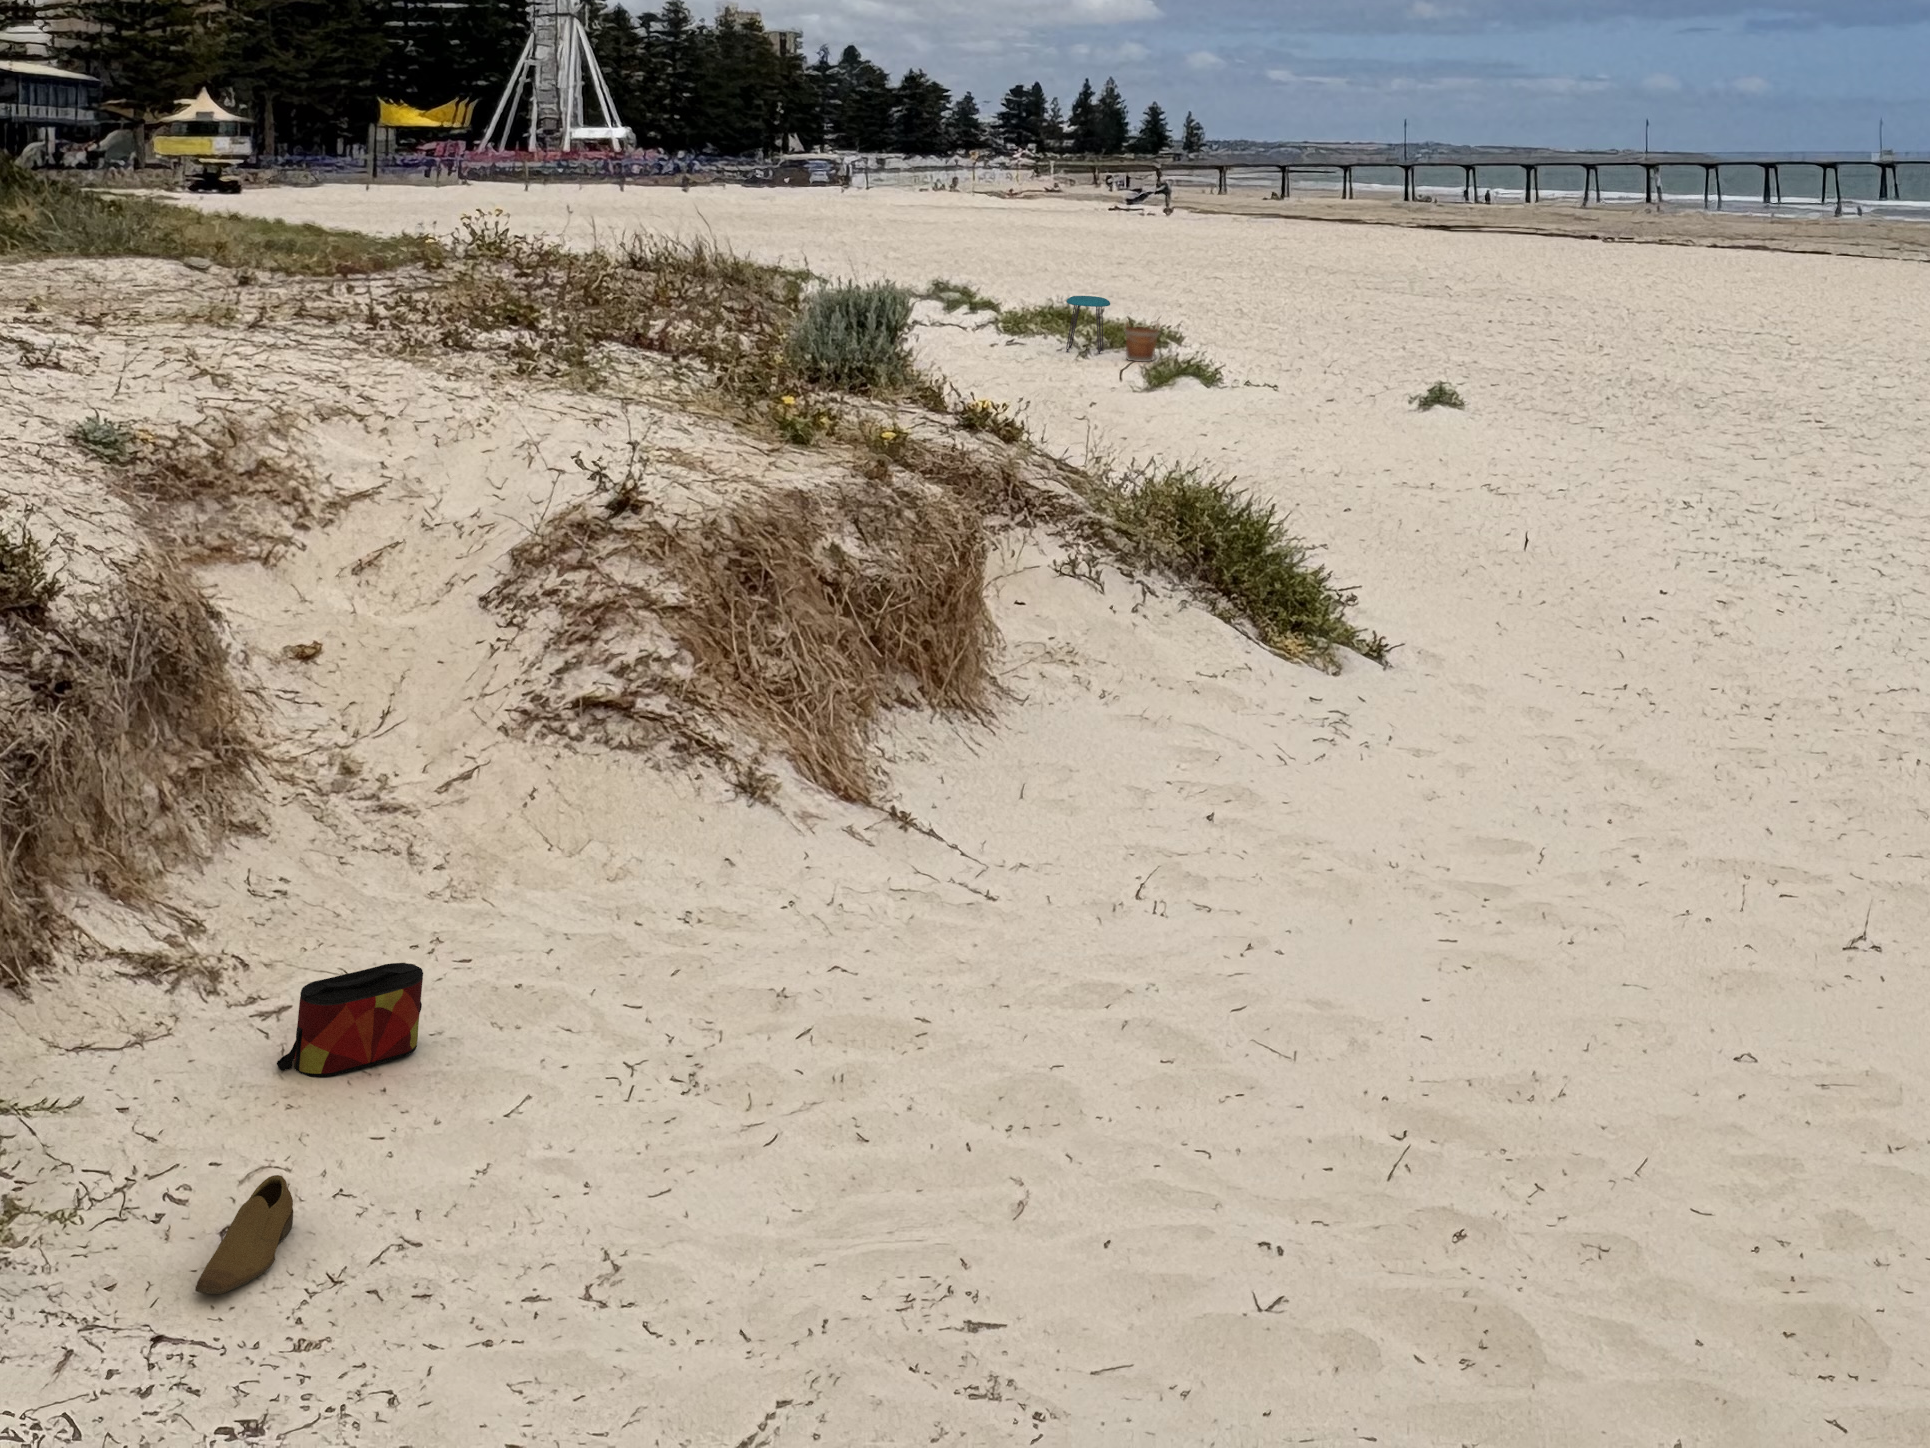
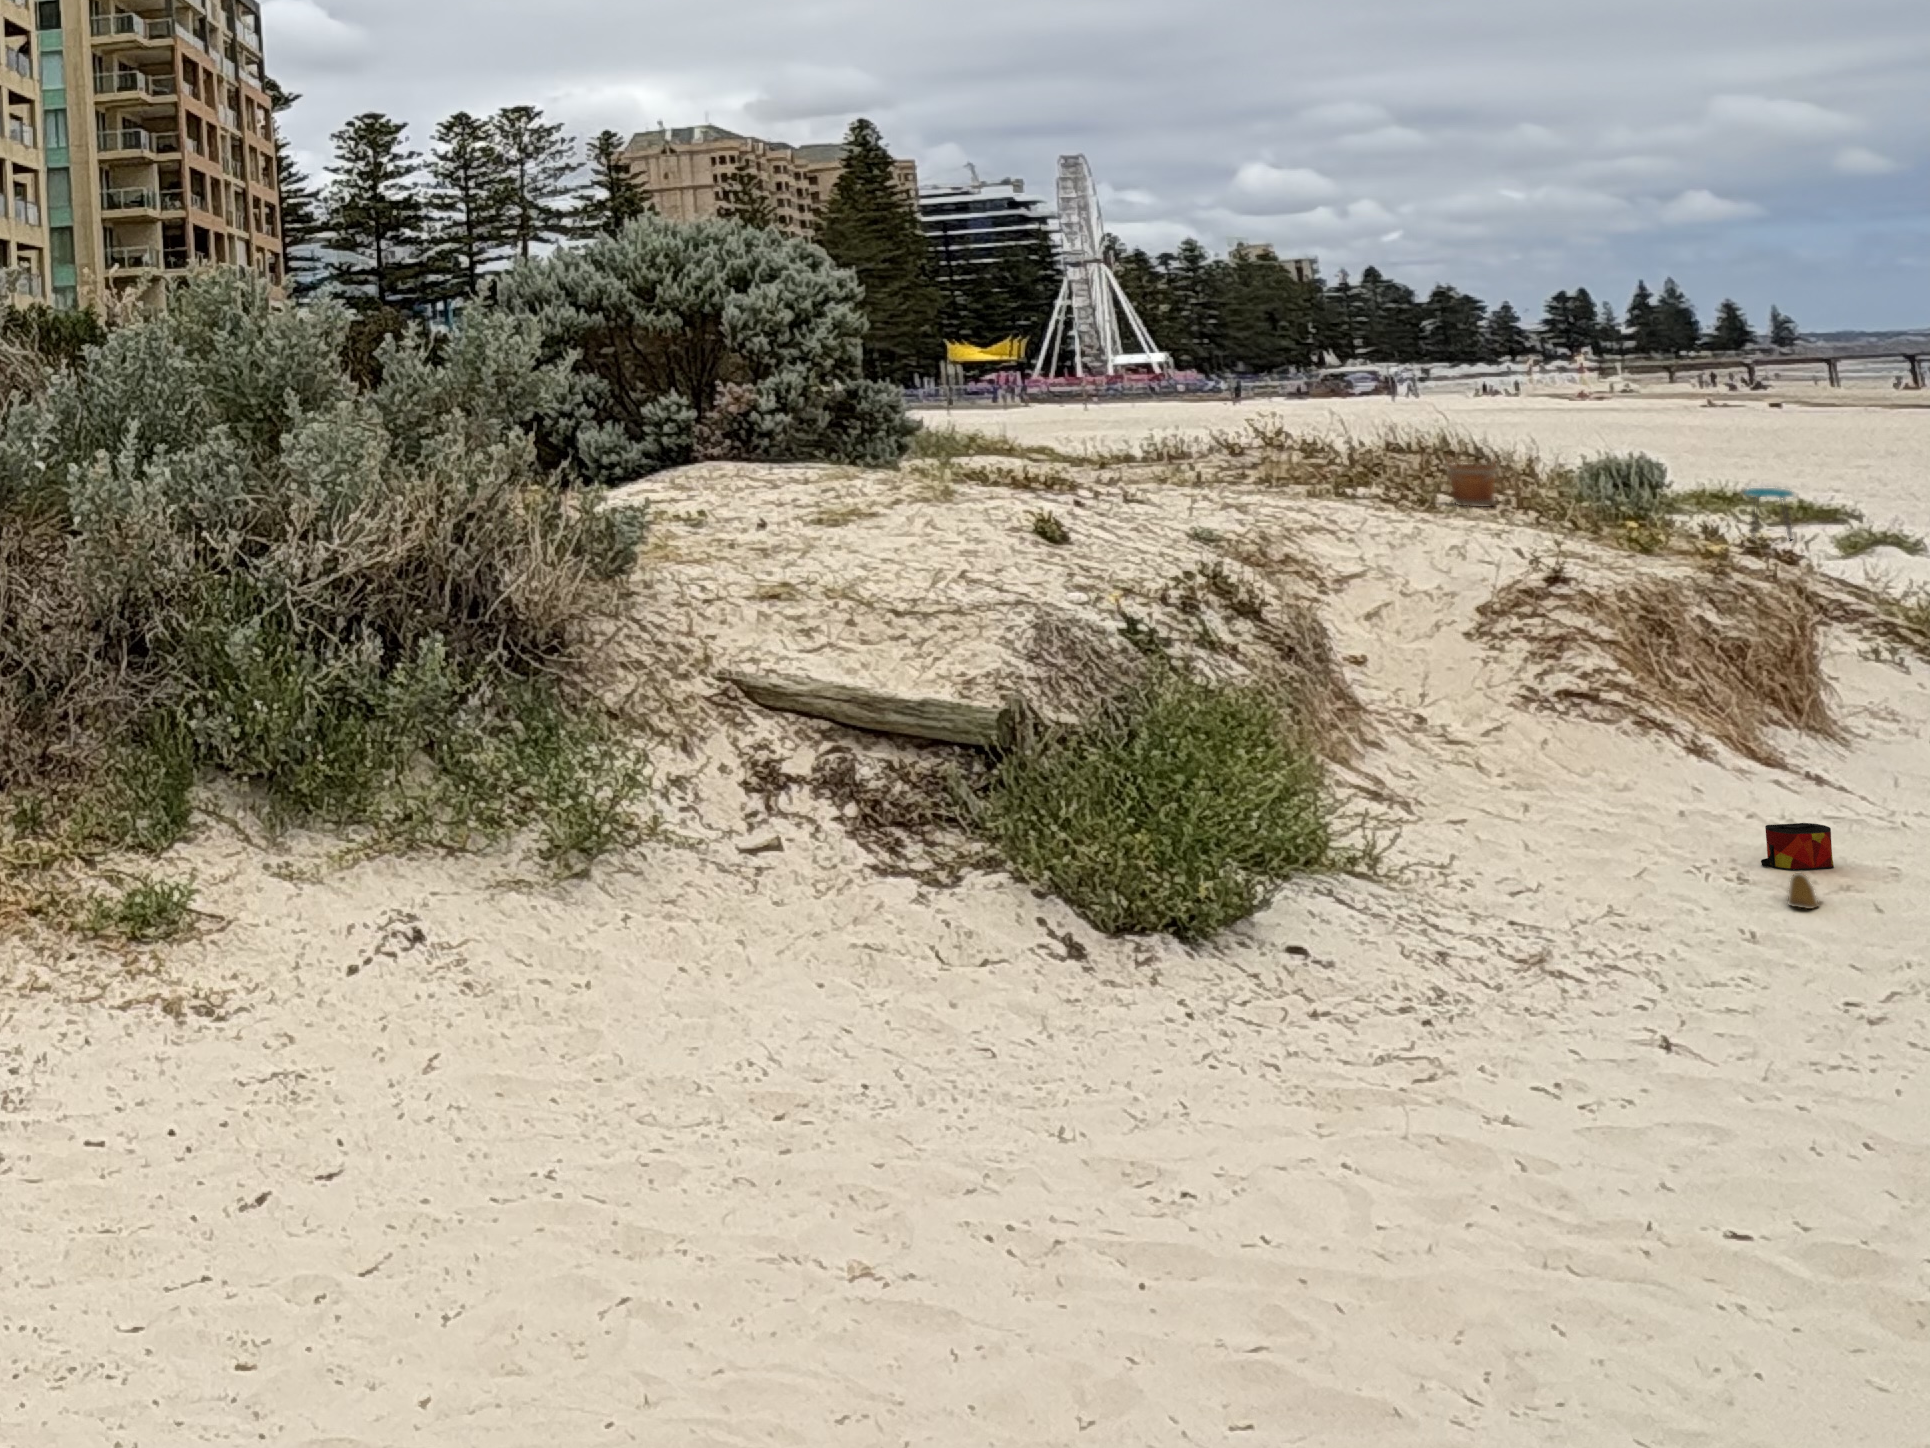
bucket: present [1125,323,1160,362] -> present [1447,458,1499,507]
bag: present [277,963,423,1077] -> present [1761,823,1834,870]
shoe: present [195,1175,293,1294] -> present [1788,873,1819,909]

